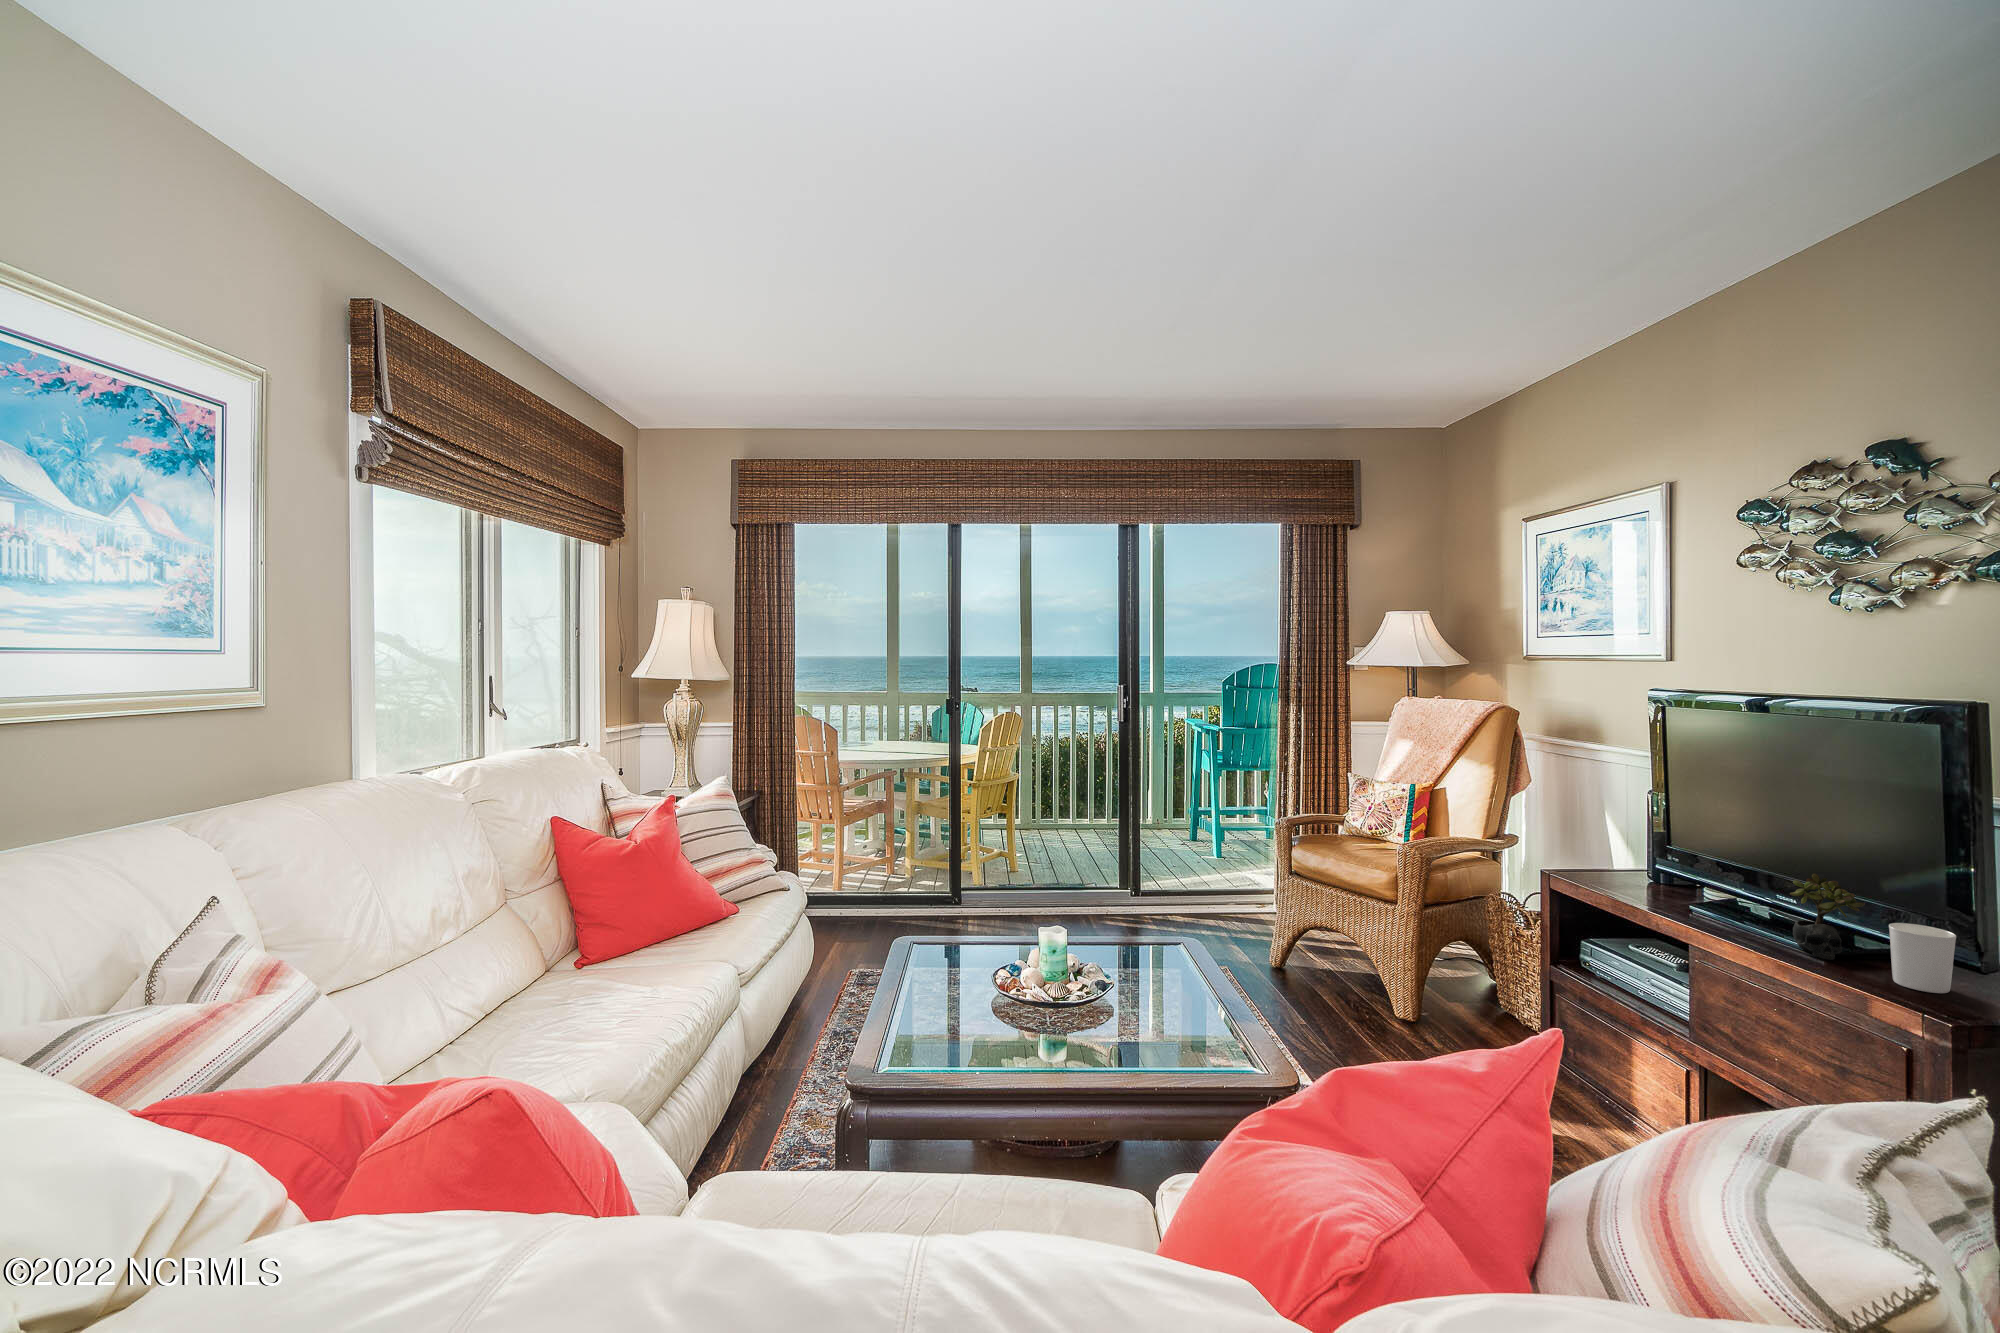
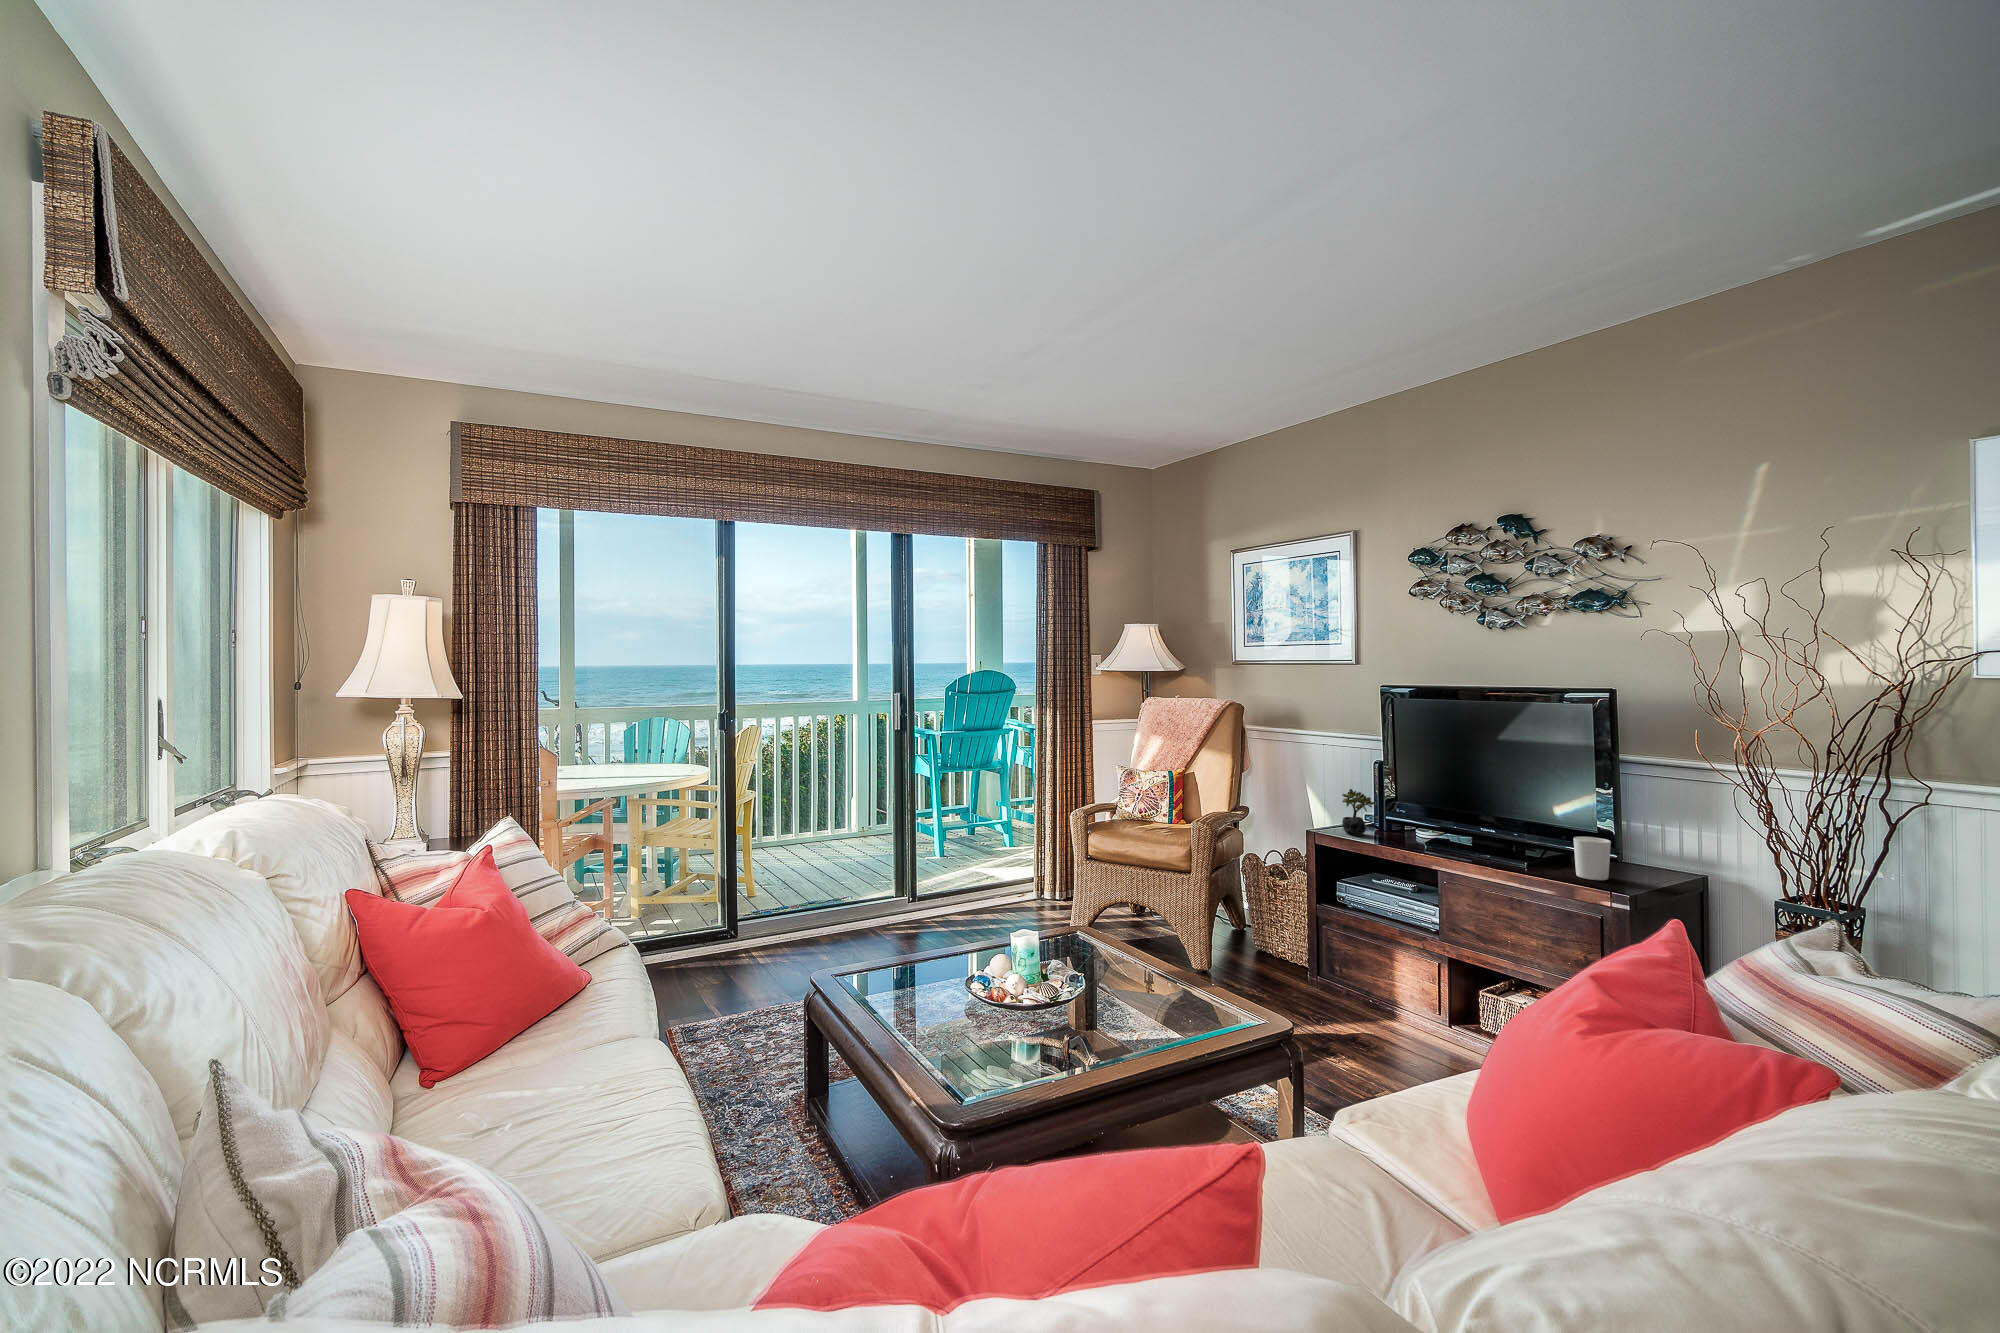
succulent plant: present [1790,873,1865,960] -> present [1342,789,1375,836]

